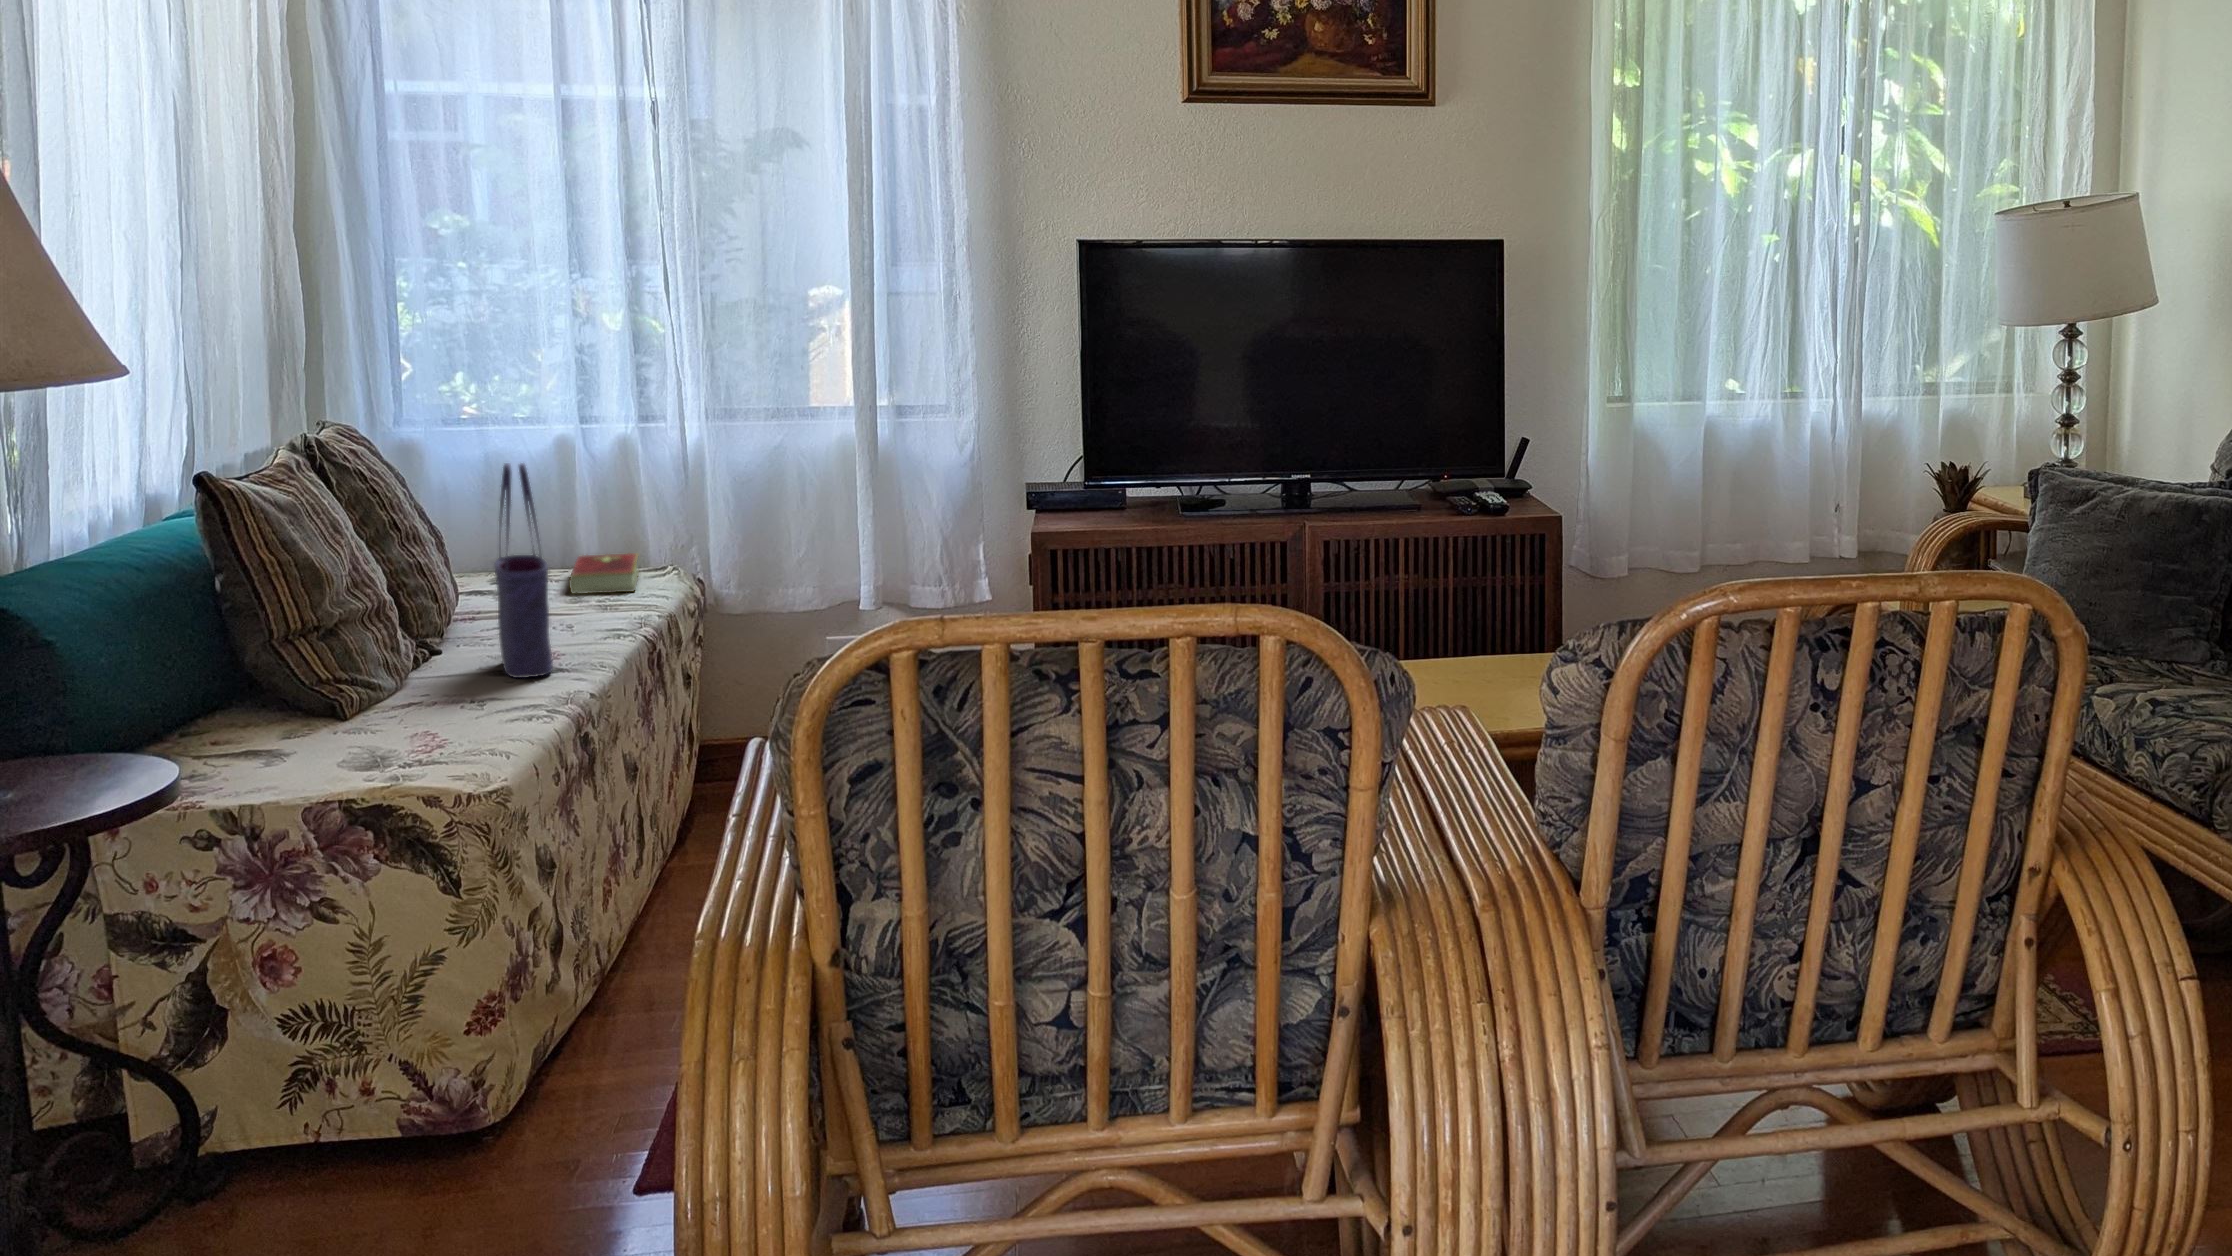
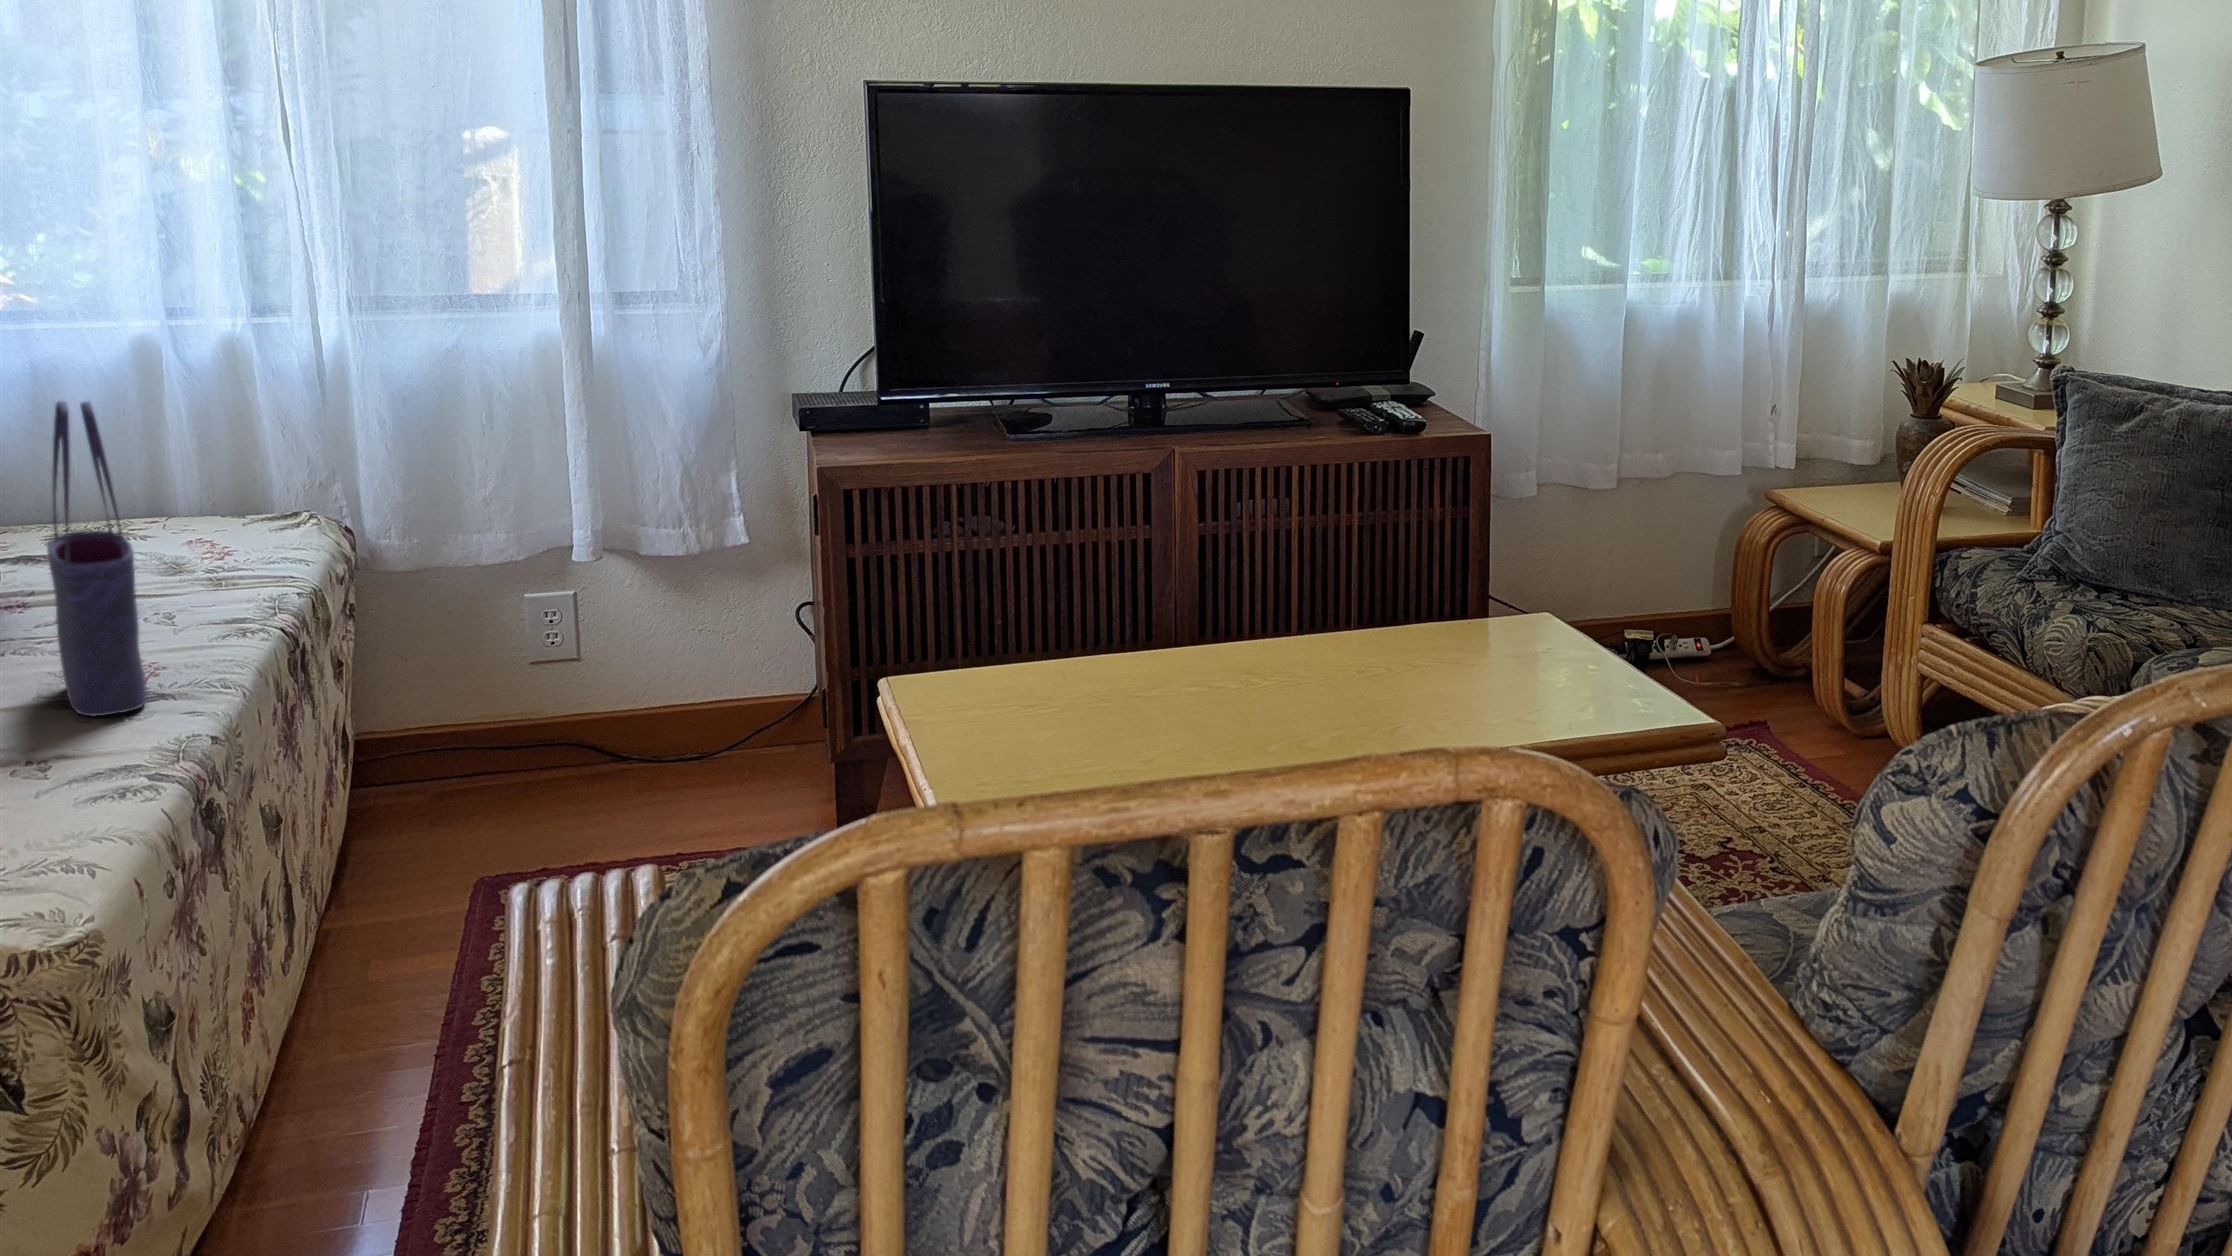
hardcover book: present [569,553,640,594] -> none [164,493,266,559]

